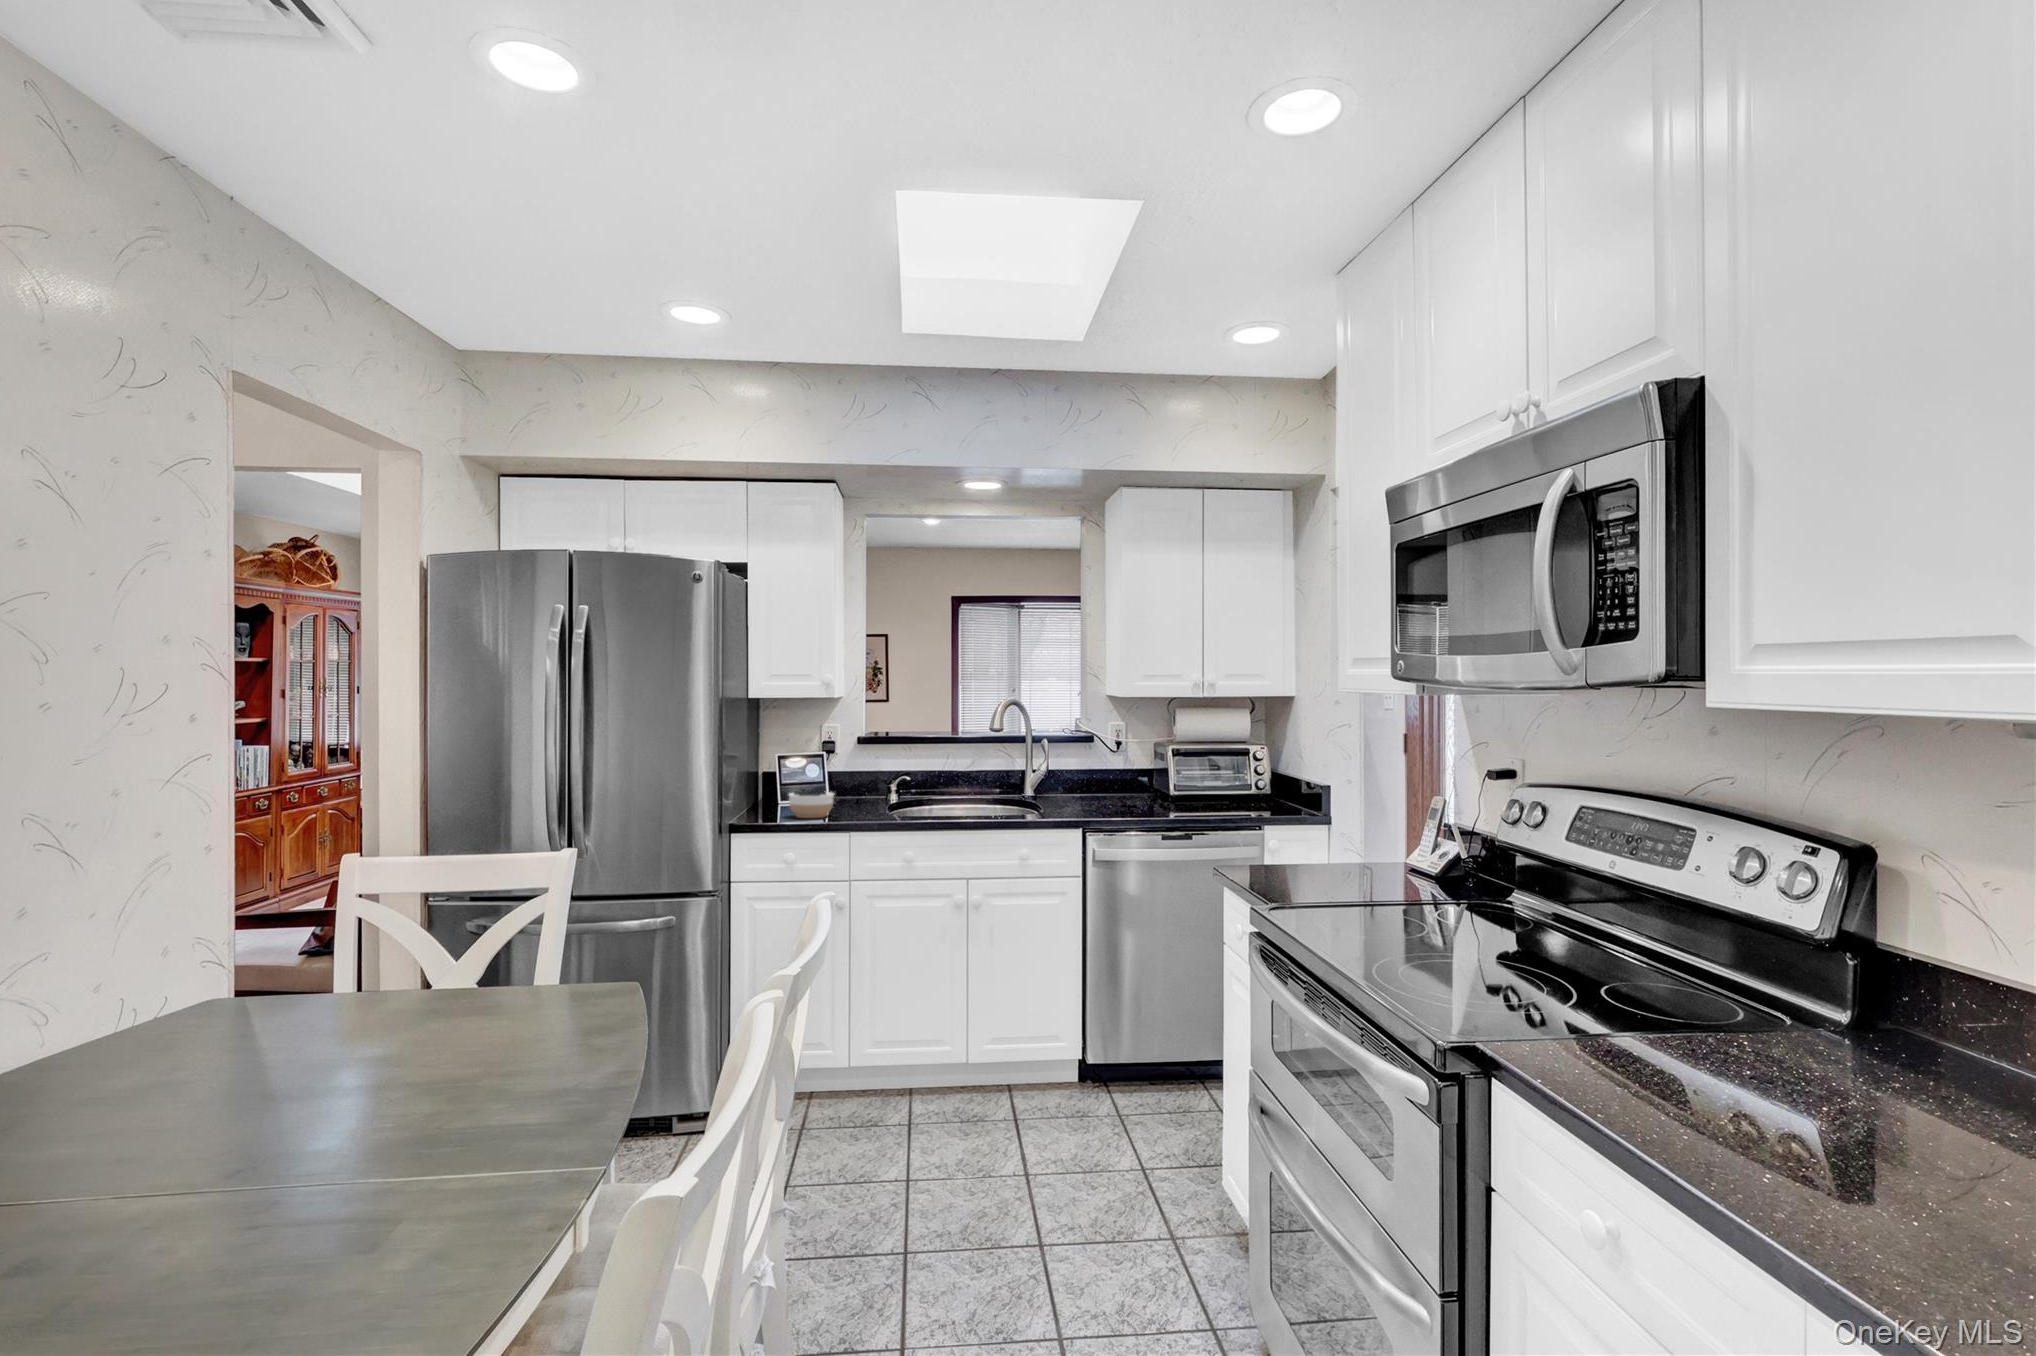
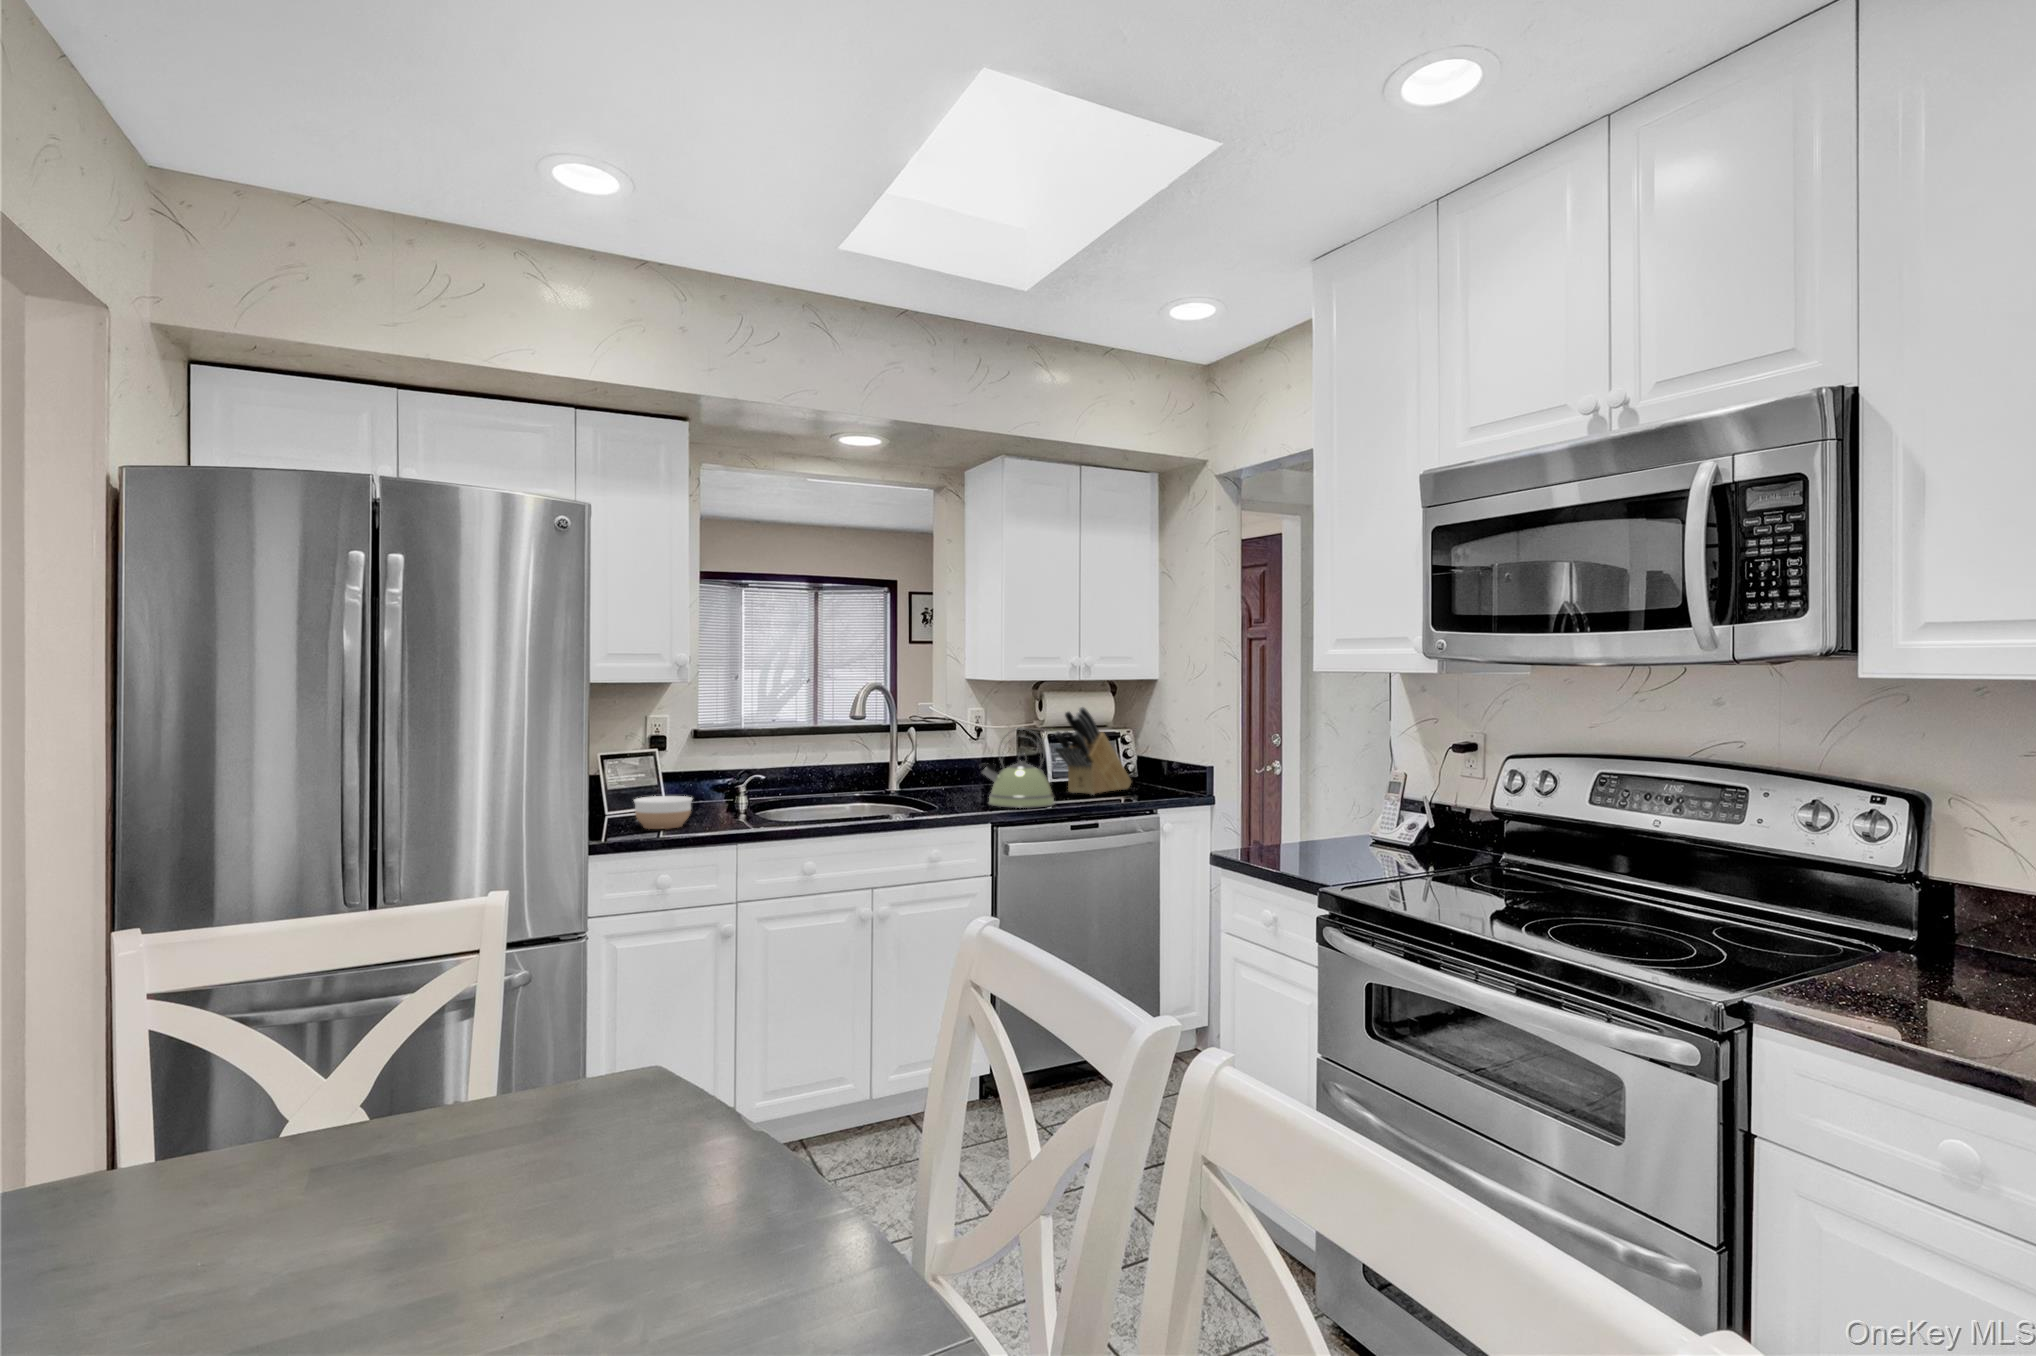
knife block: none [1171,723,1261,808] -> present [1055,707,1131,795]
kettle: none [1091,742,1159,817] -> present [980,728,1054,808]

